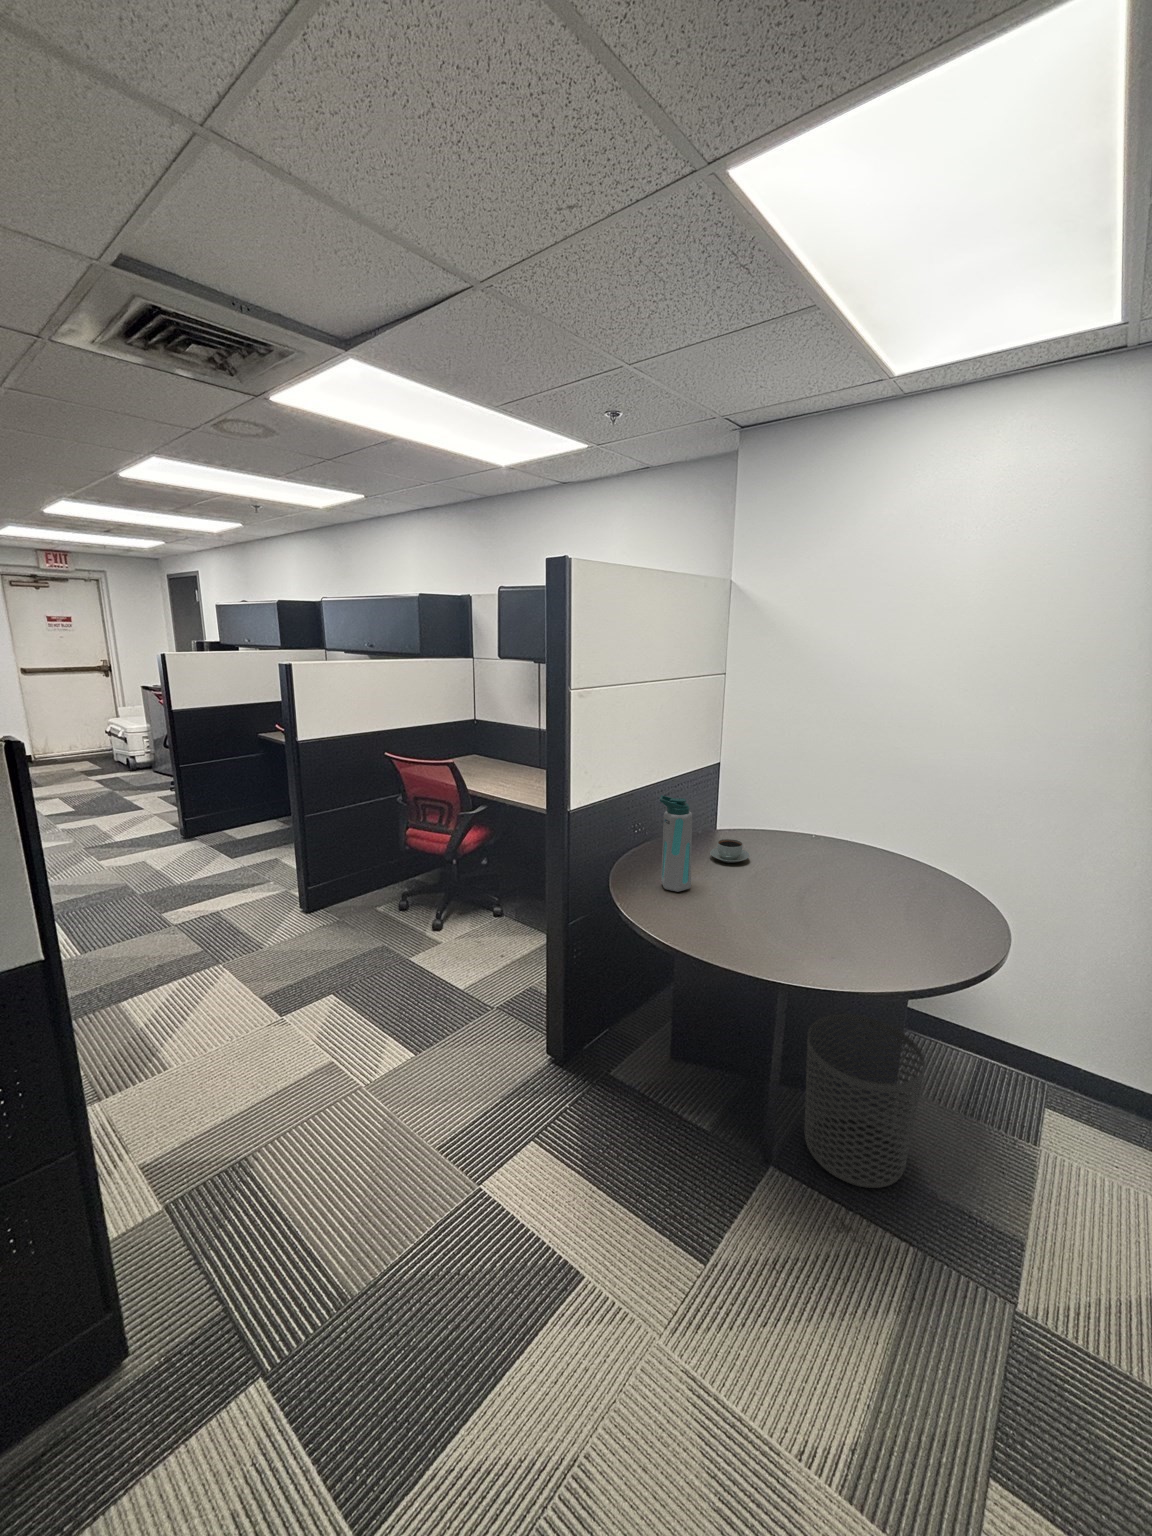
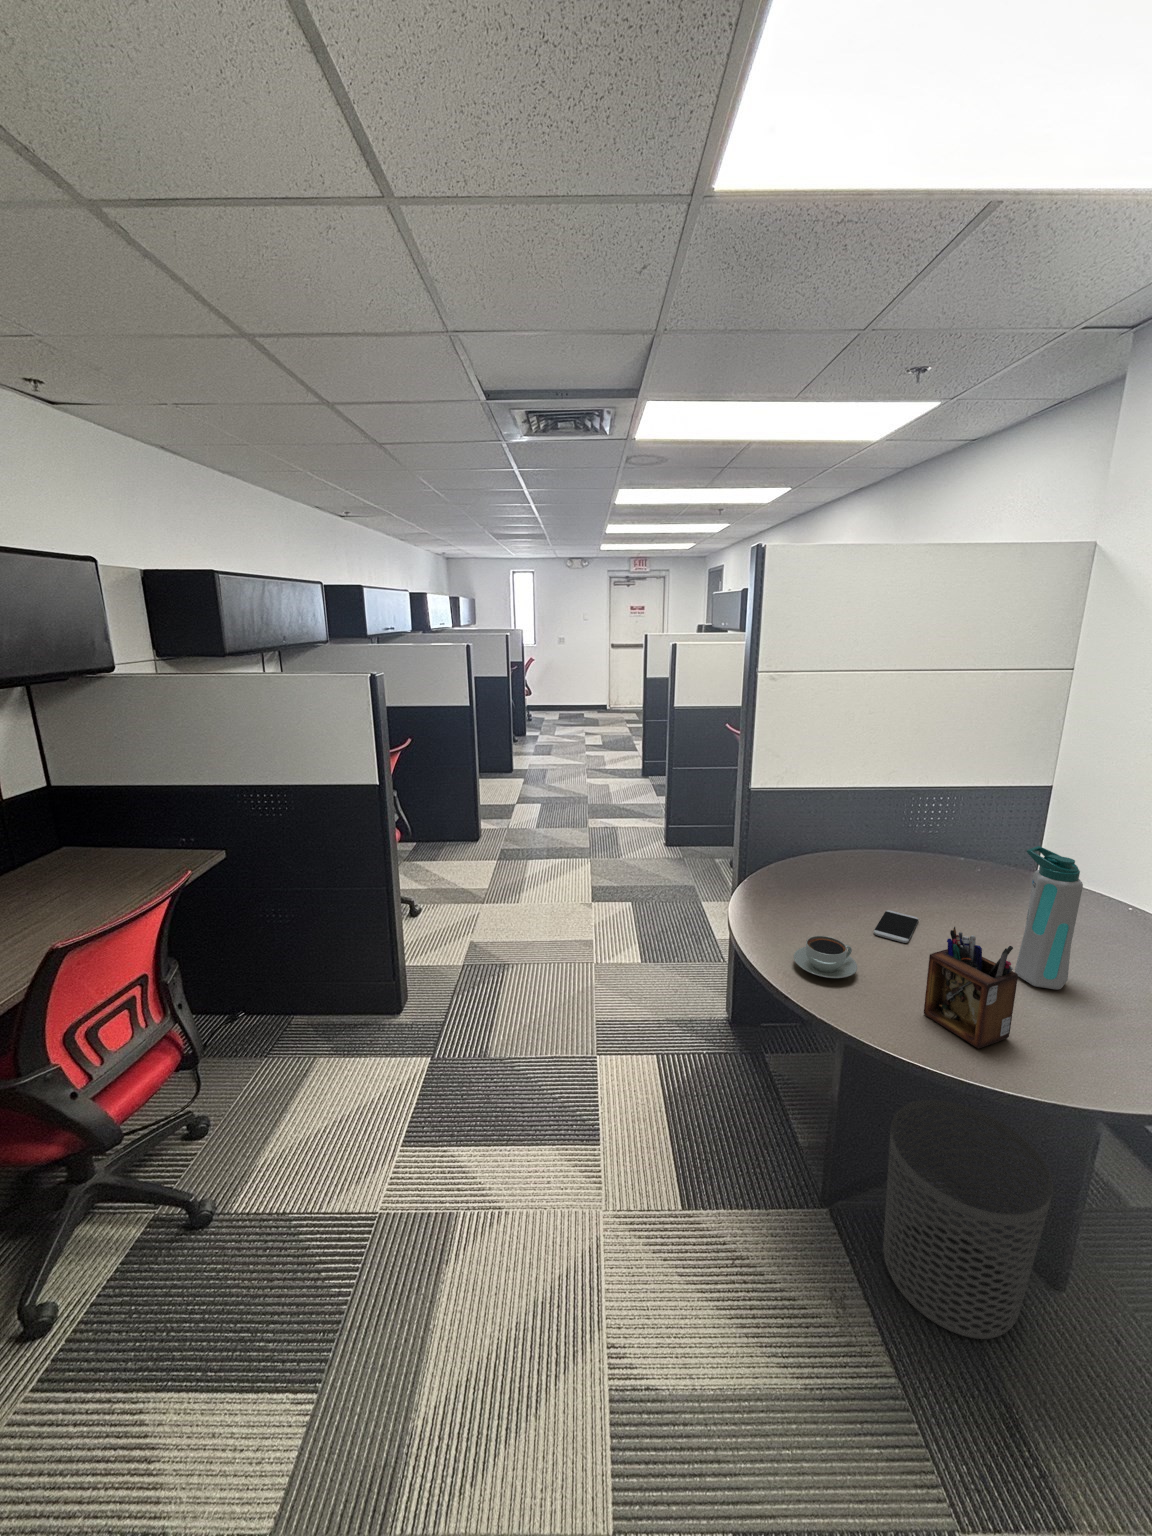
water bottle: present [660,795,692,892] -> present [1015,846,1083,990]
coffee cup: present [710,839,750,863] -> present [794,936,857,978]
desk organizer: none [881,877,945,961] -> present [924,927,1018,1049]
smartphone: none [744,885,792,910] -> present [874,910,919,943]

